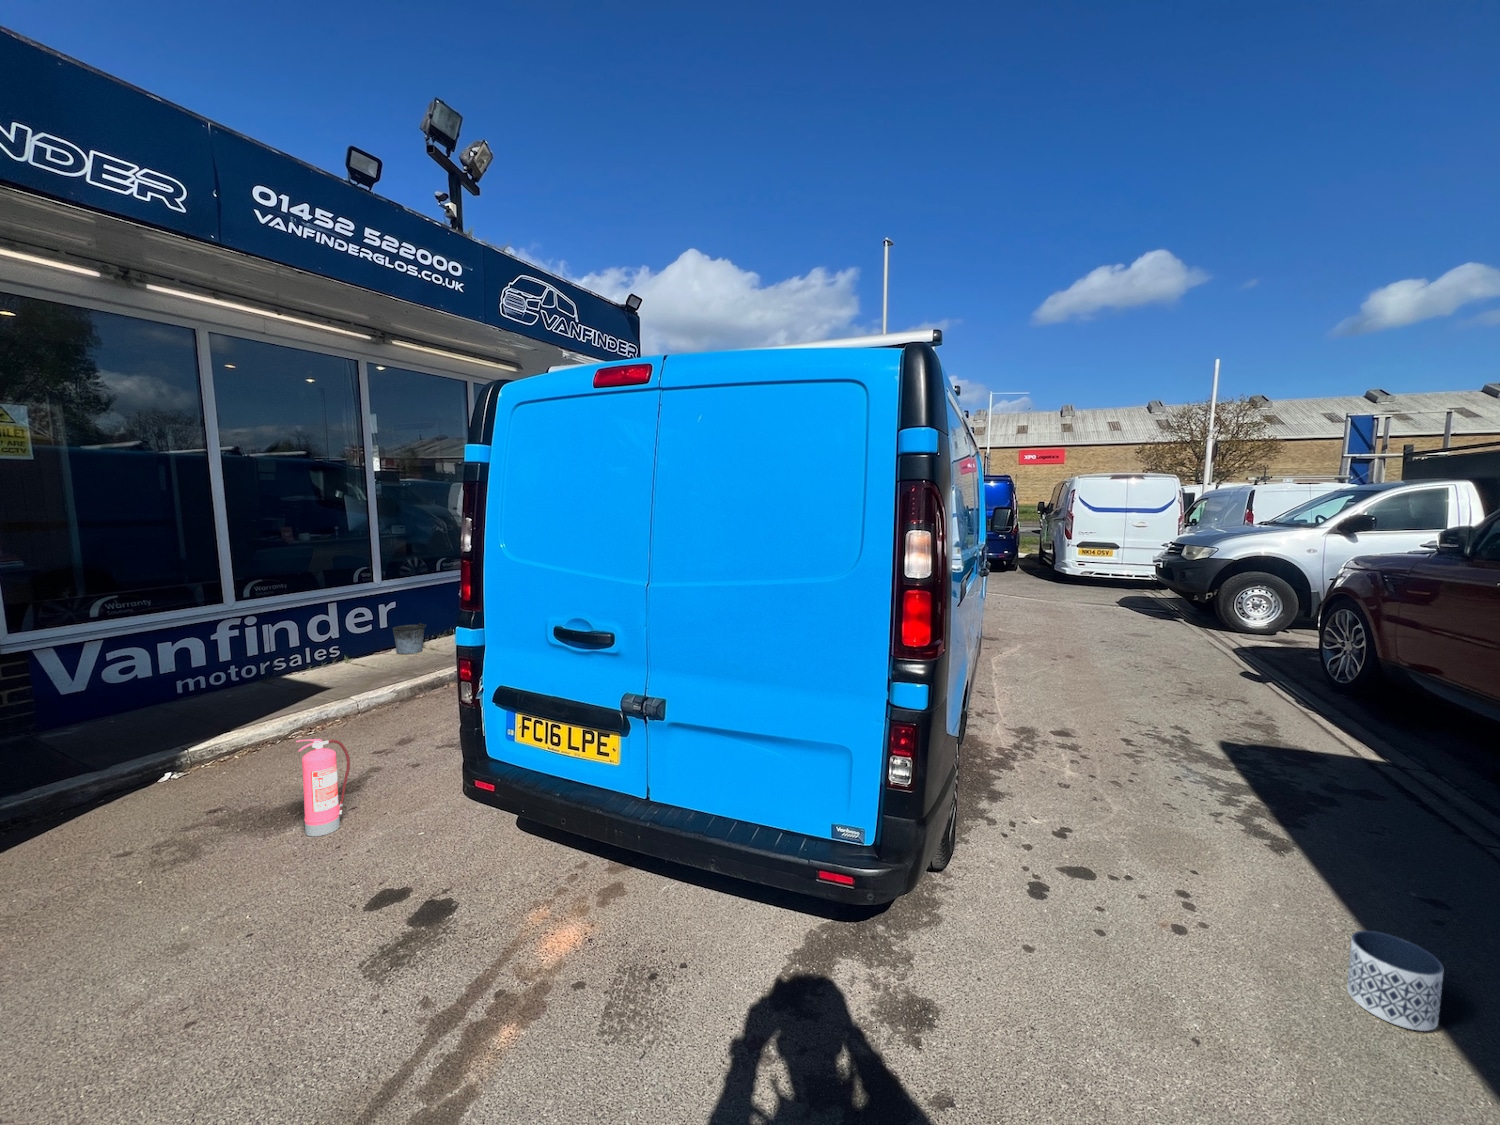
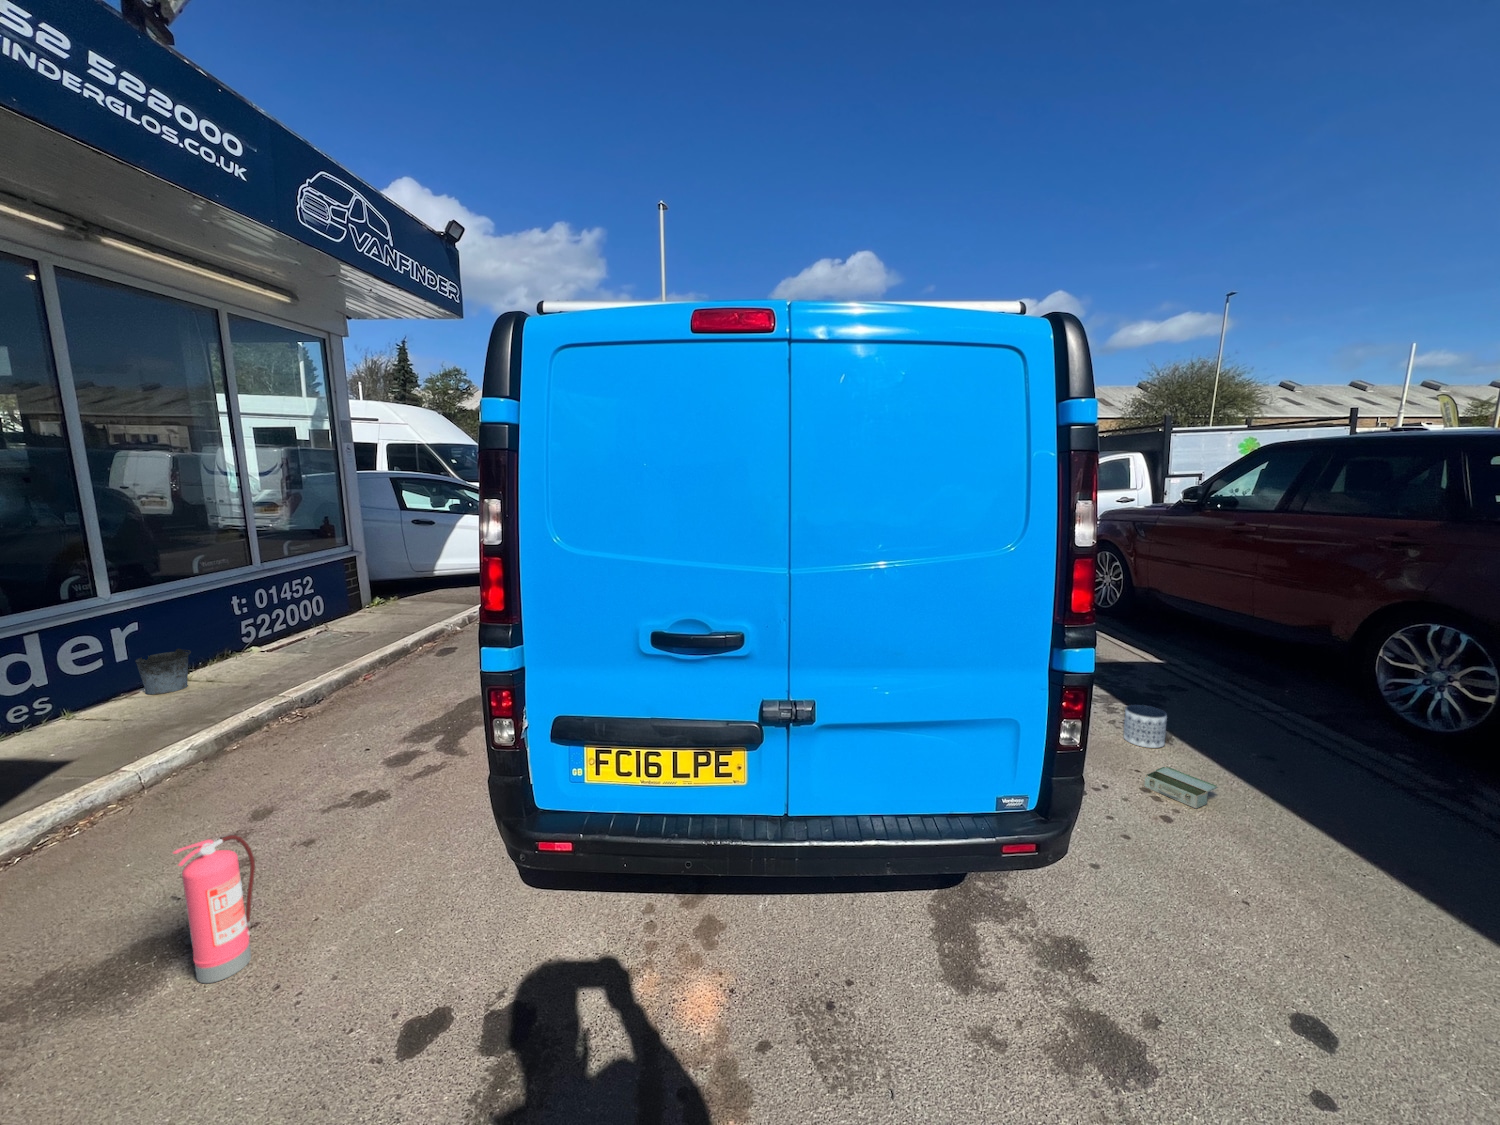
toolbox: none [1196,880,1290,936] -> present [1144,767,1218,808]
planter: present [1347,931,1444,1031] -> present [1124,705,1167,748]

